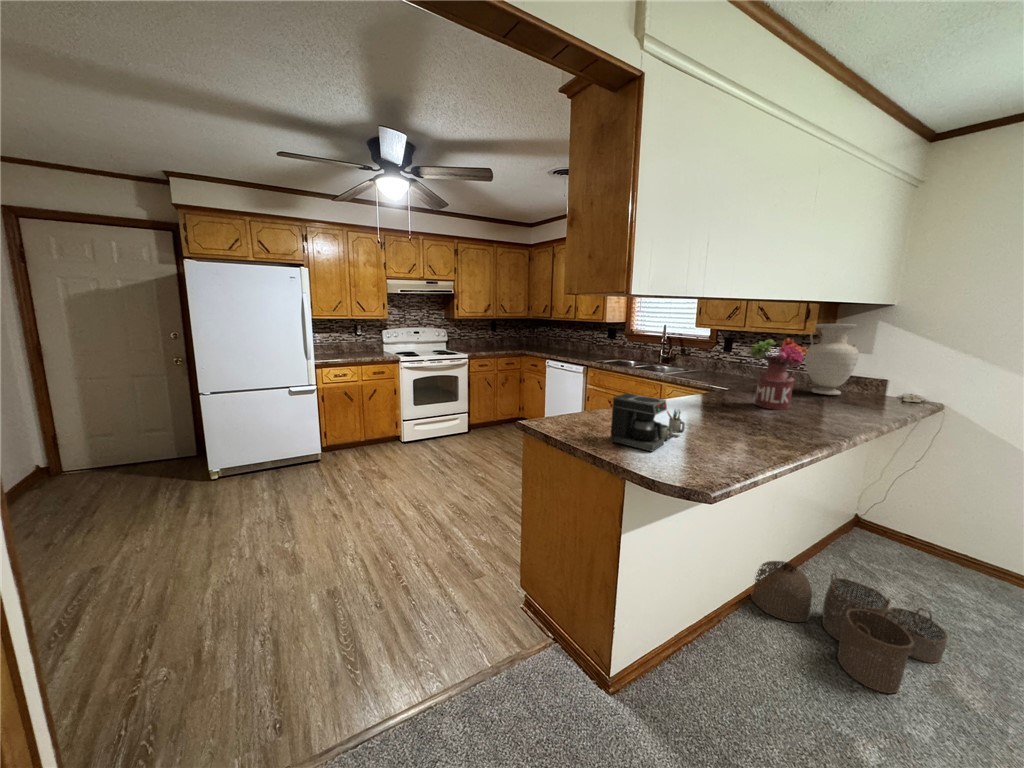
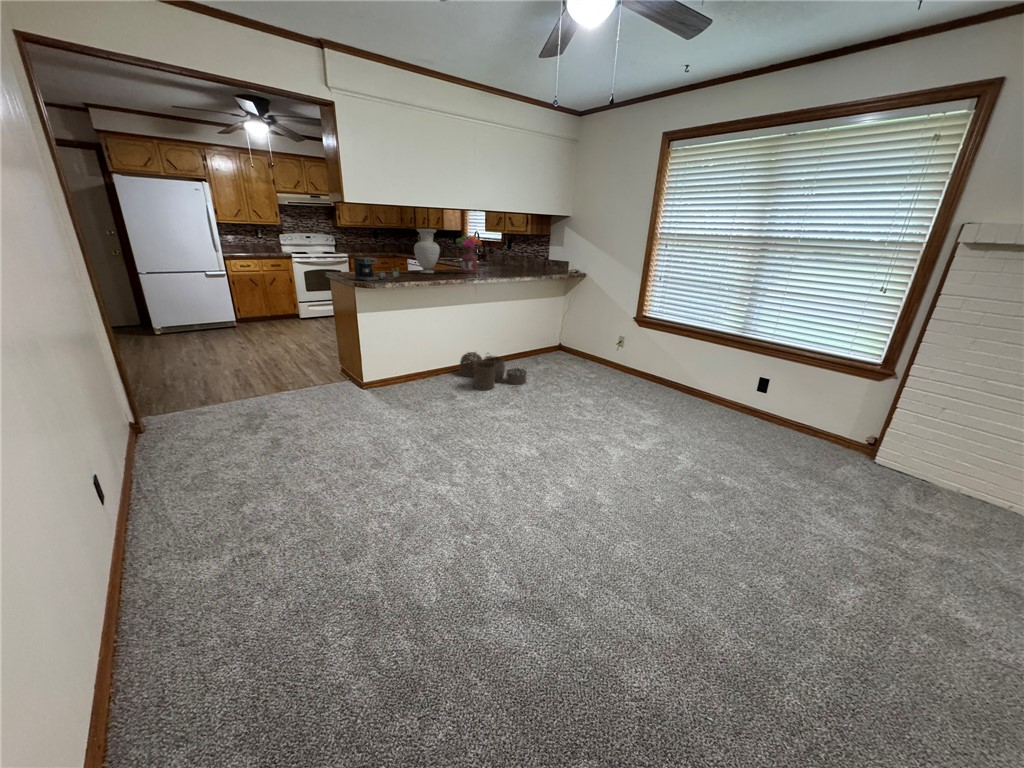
vase: present [805,324,859,395] -> present [414,229,440,273]

